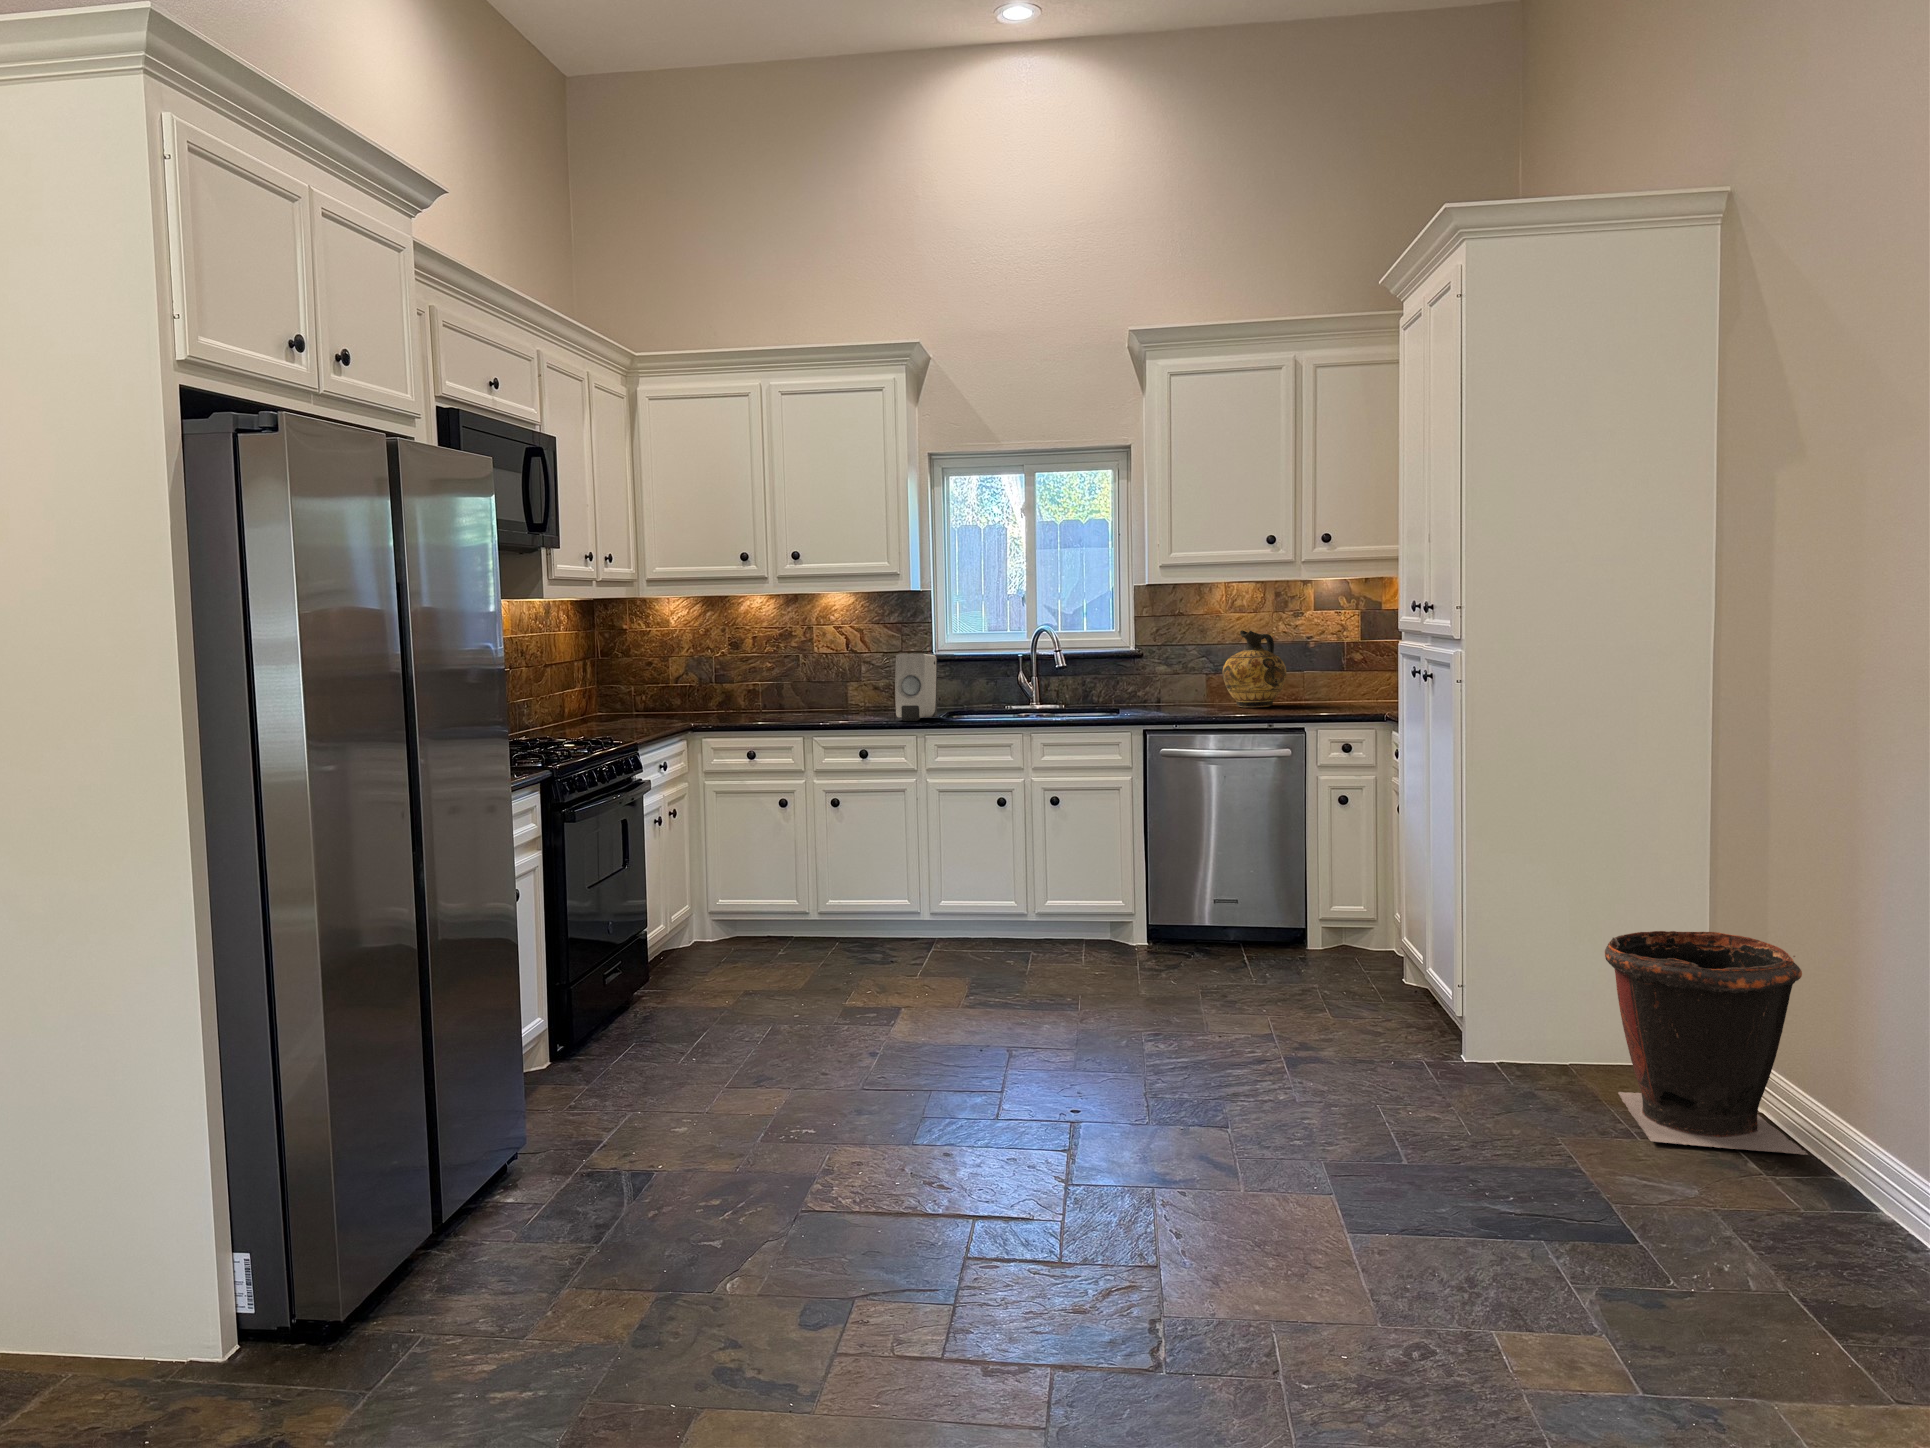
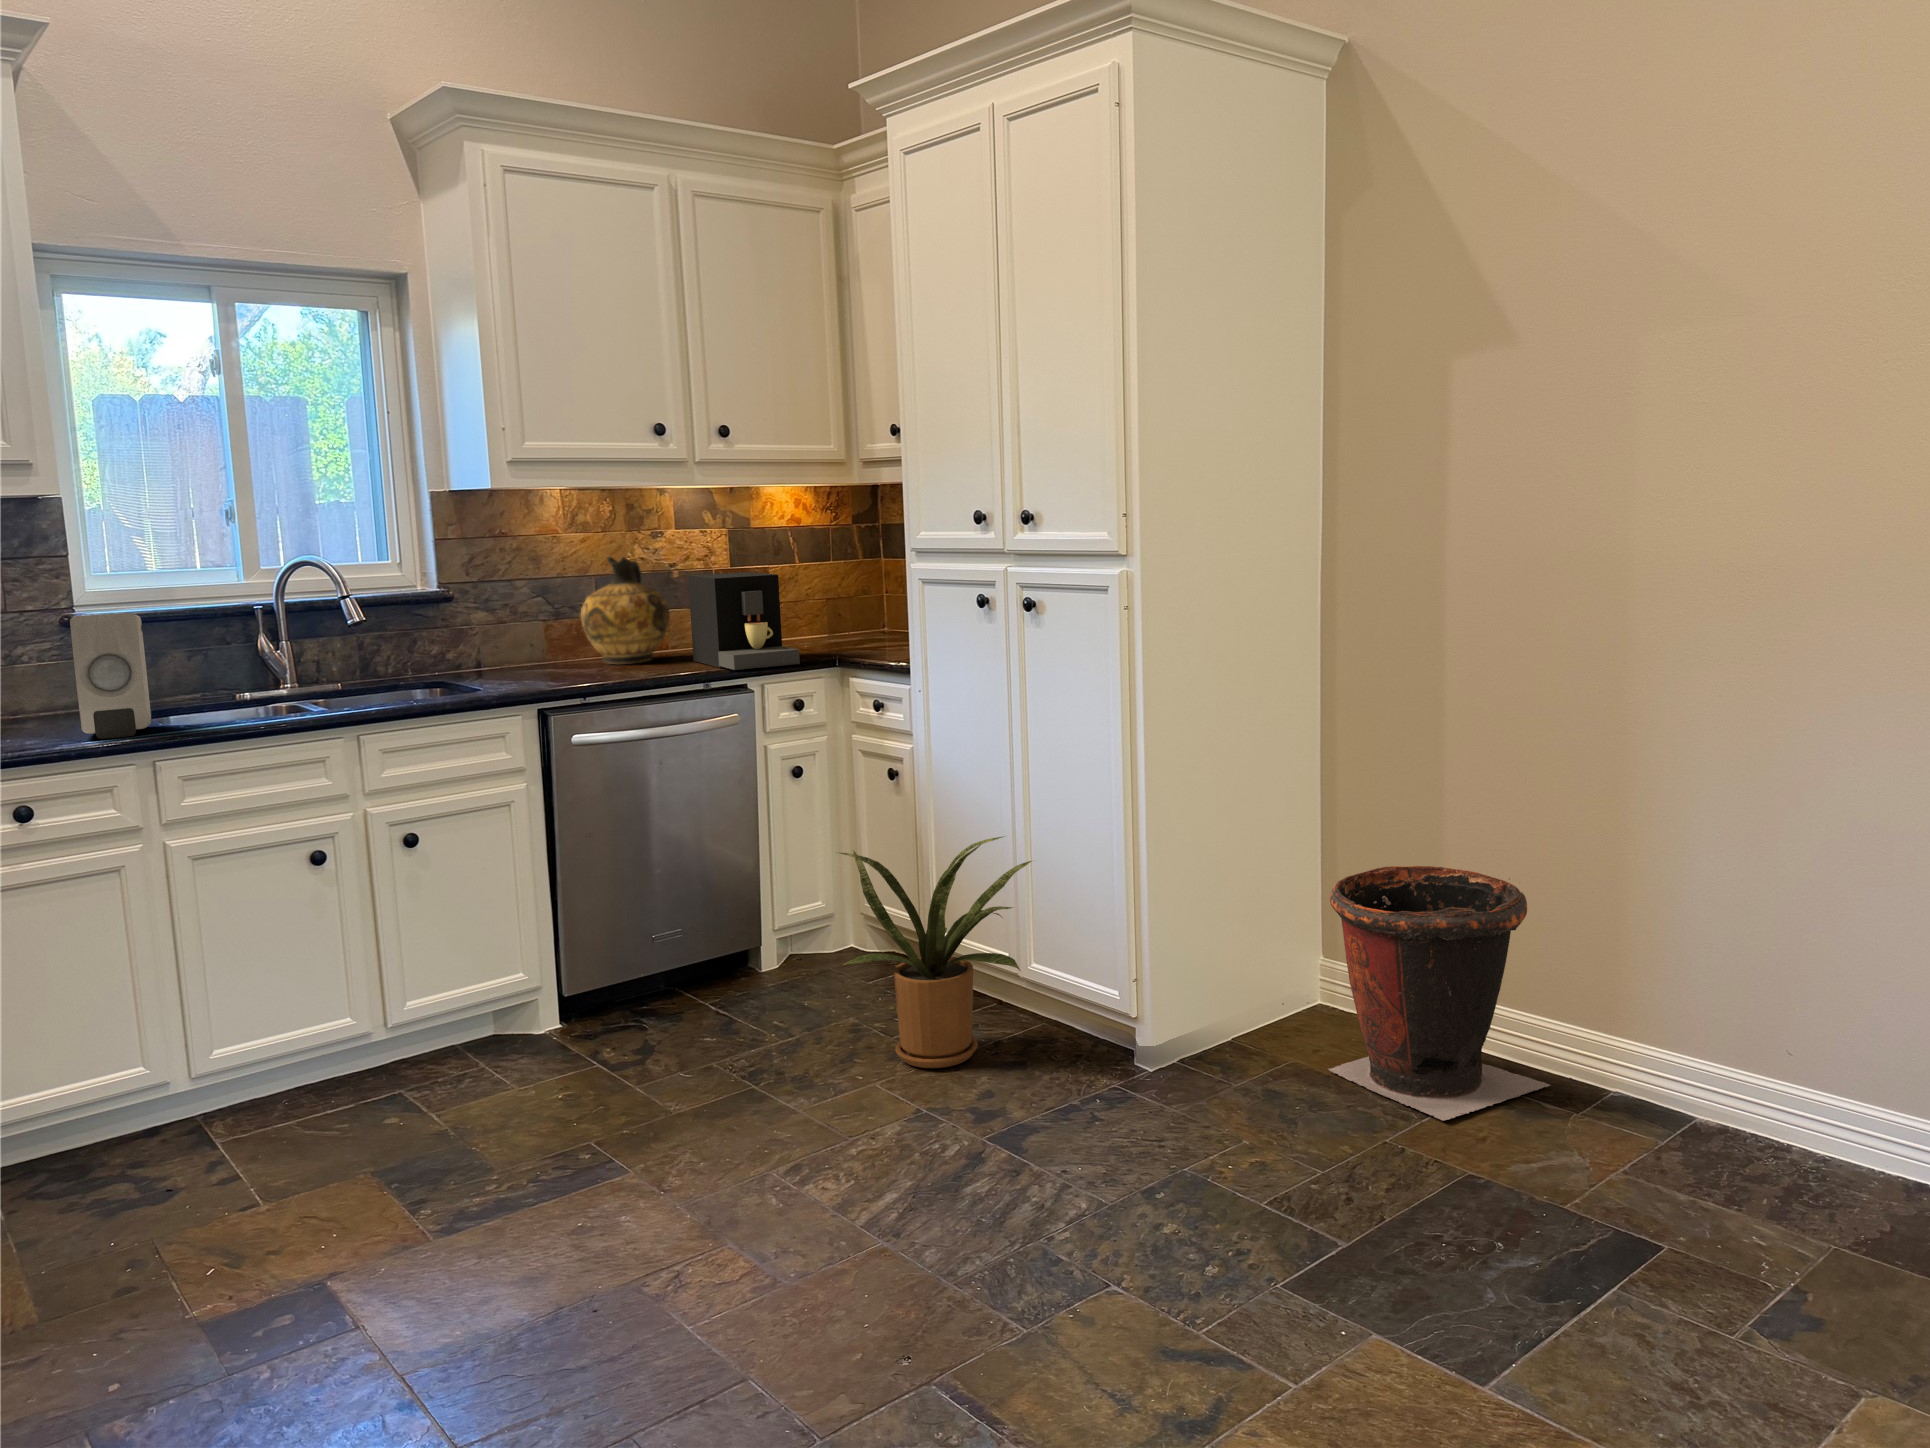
coffee maker: none [1286,645,1340,716] -> present [688,572,800,670]
house plant: none [1281,846,1426,1019] -> present [837,837,1032,1068]

